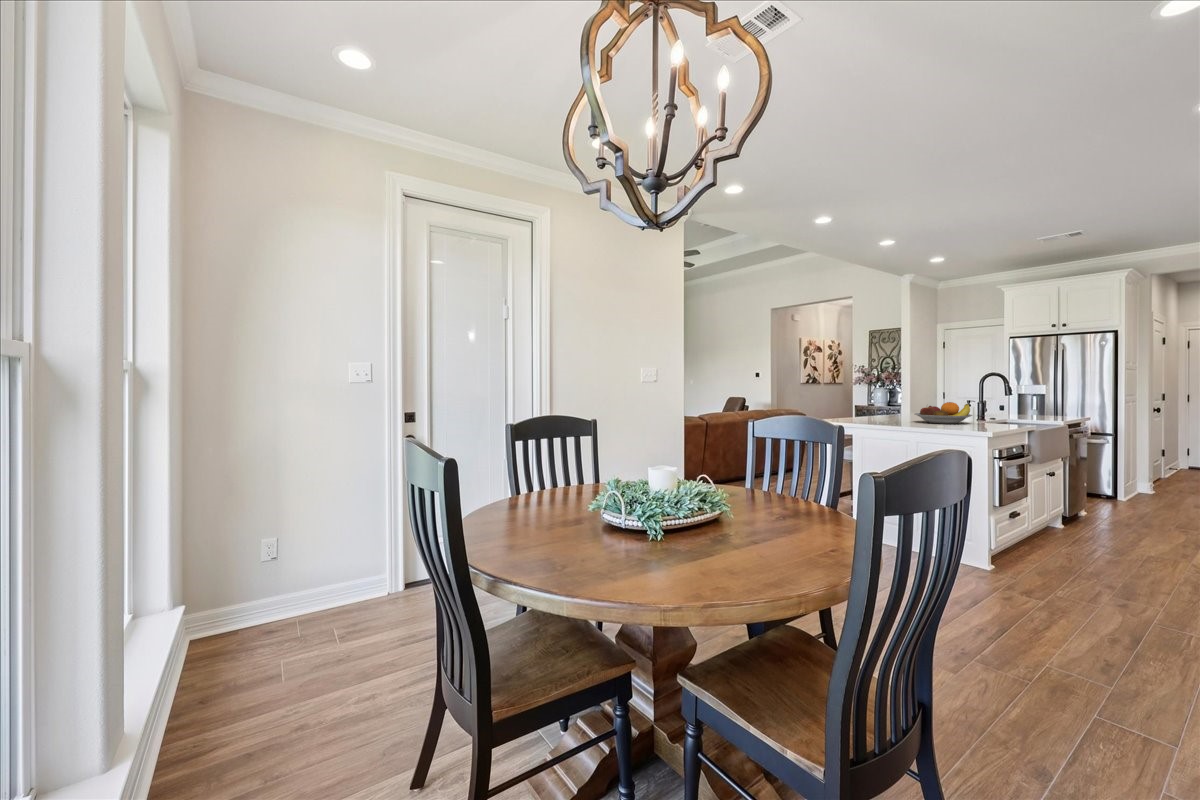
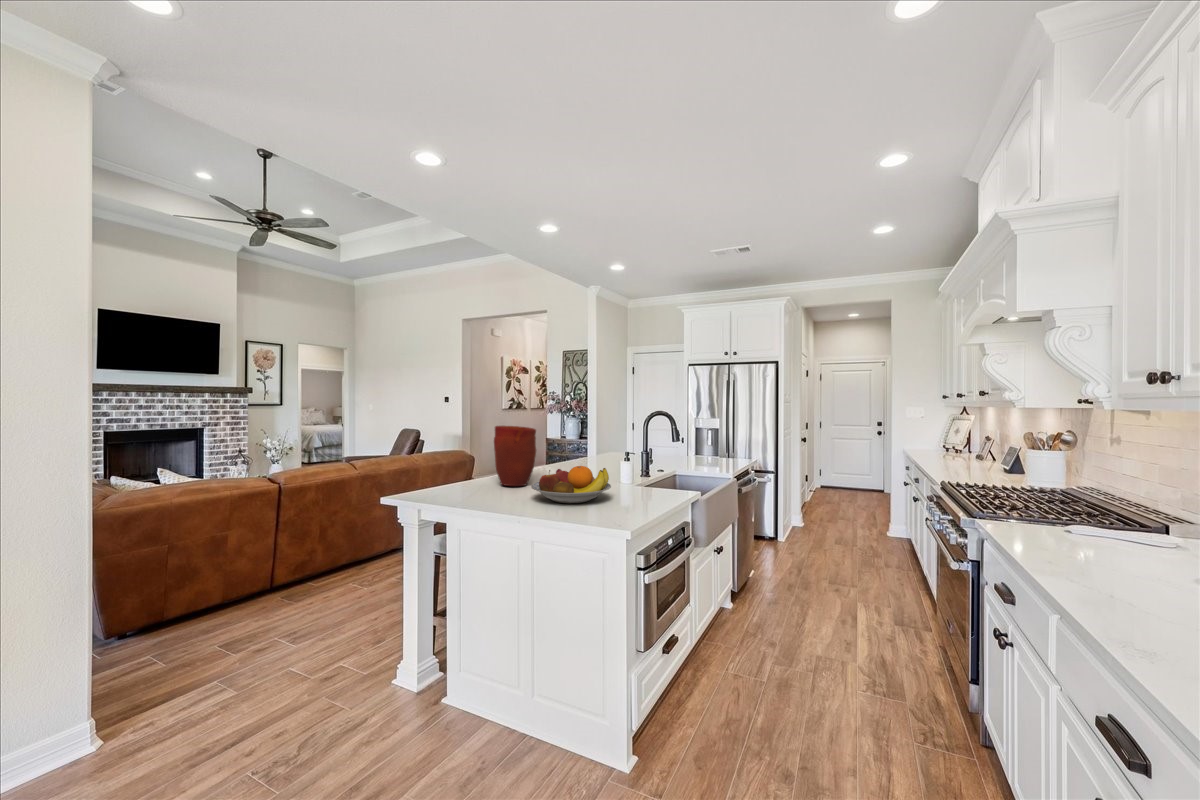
vase: none [876,381,906,419] -> present [494,426,536,486]

